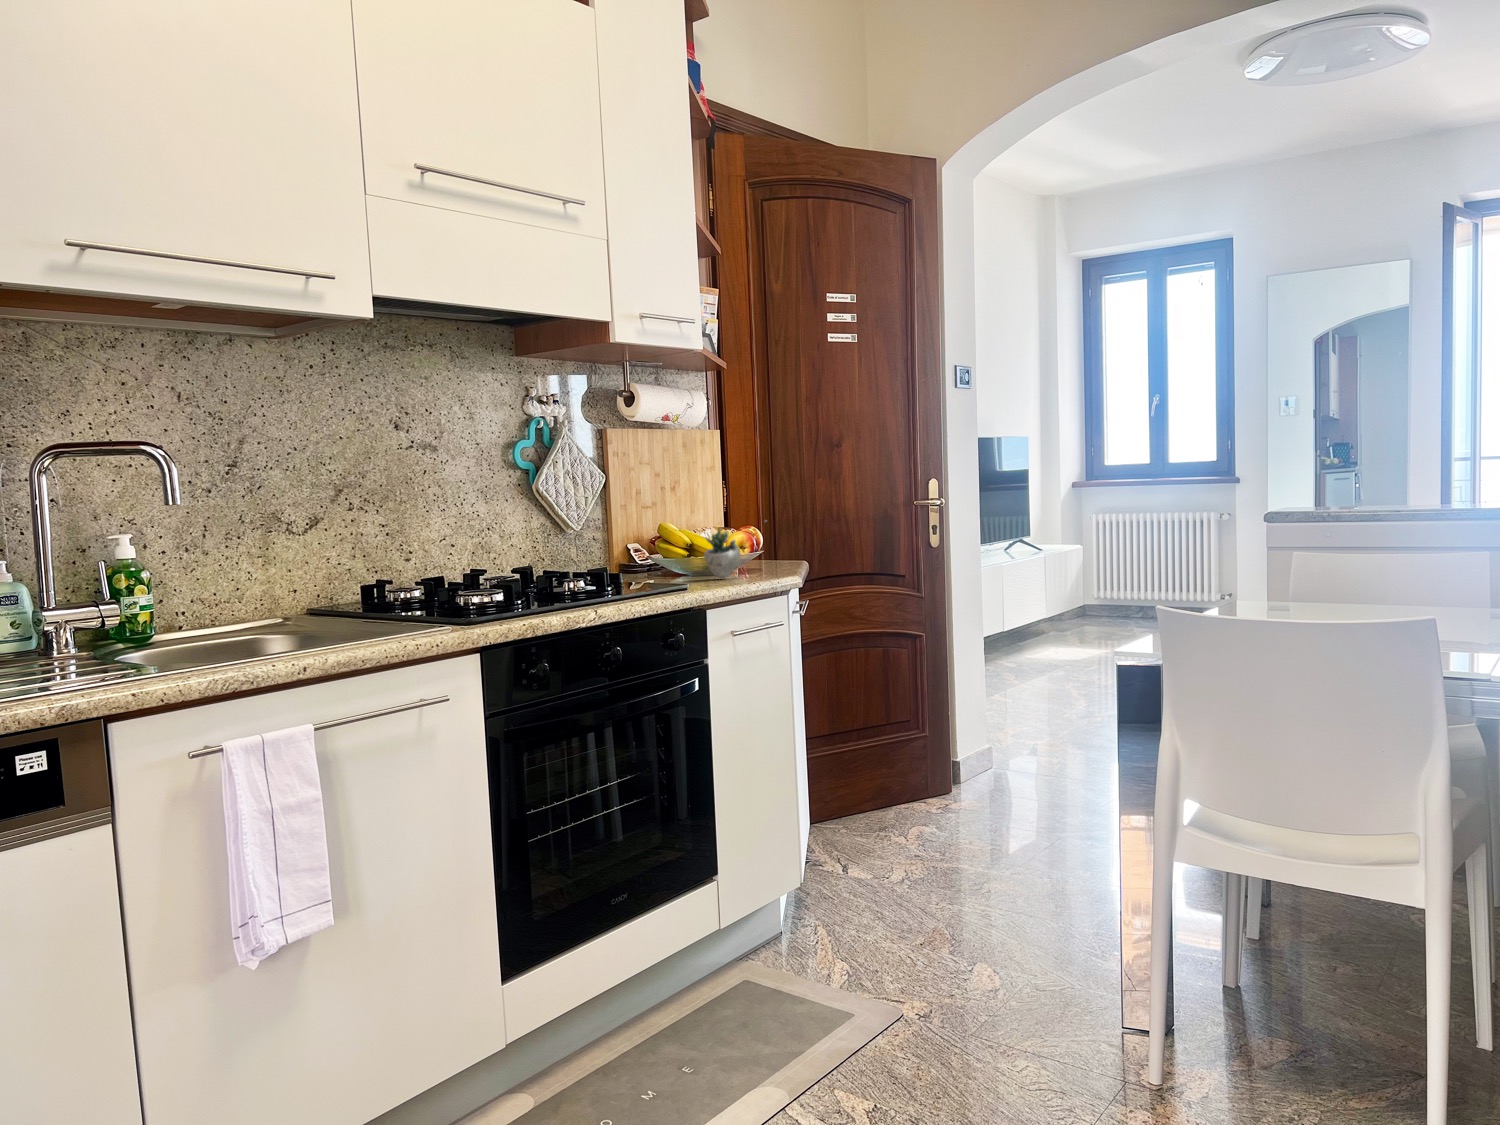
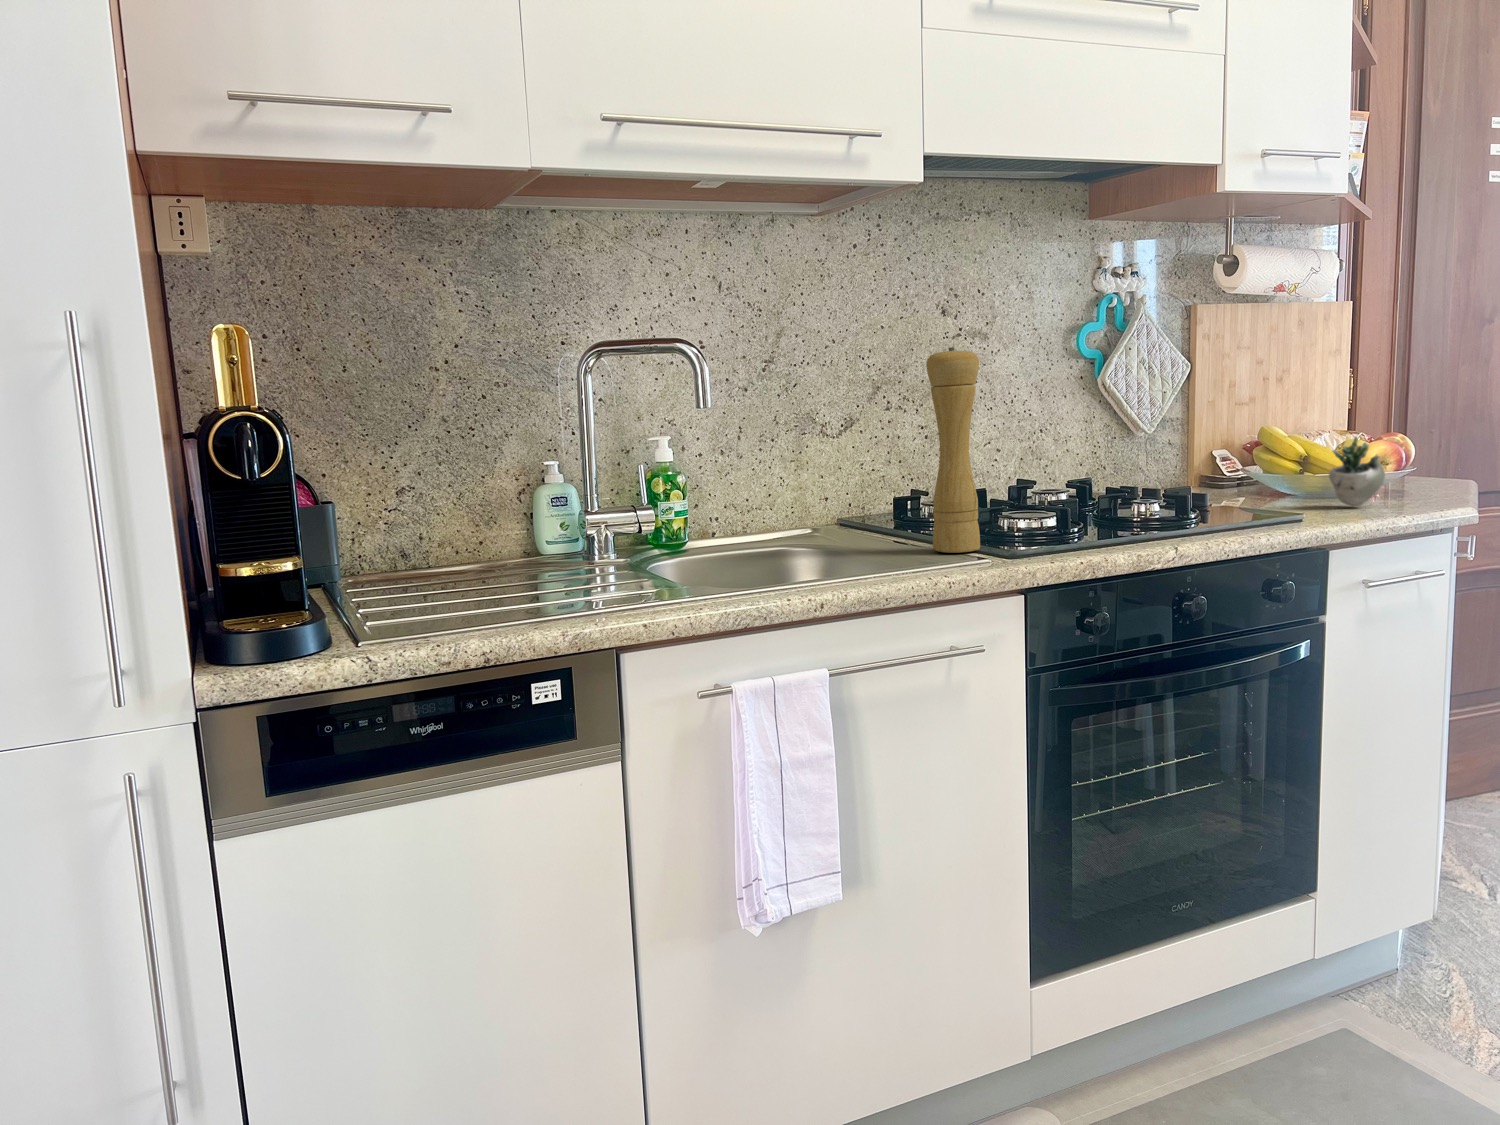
pepper mill: none [387,454,441,625] -> present [926,347,980,553]

